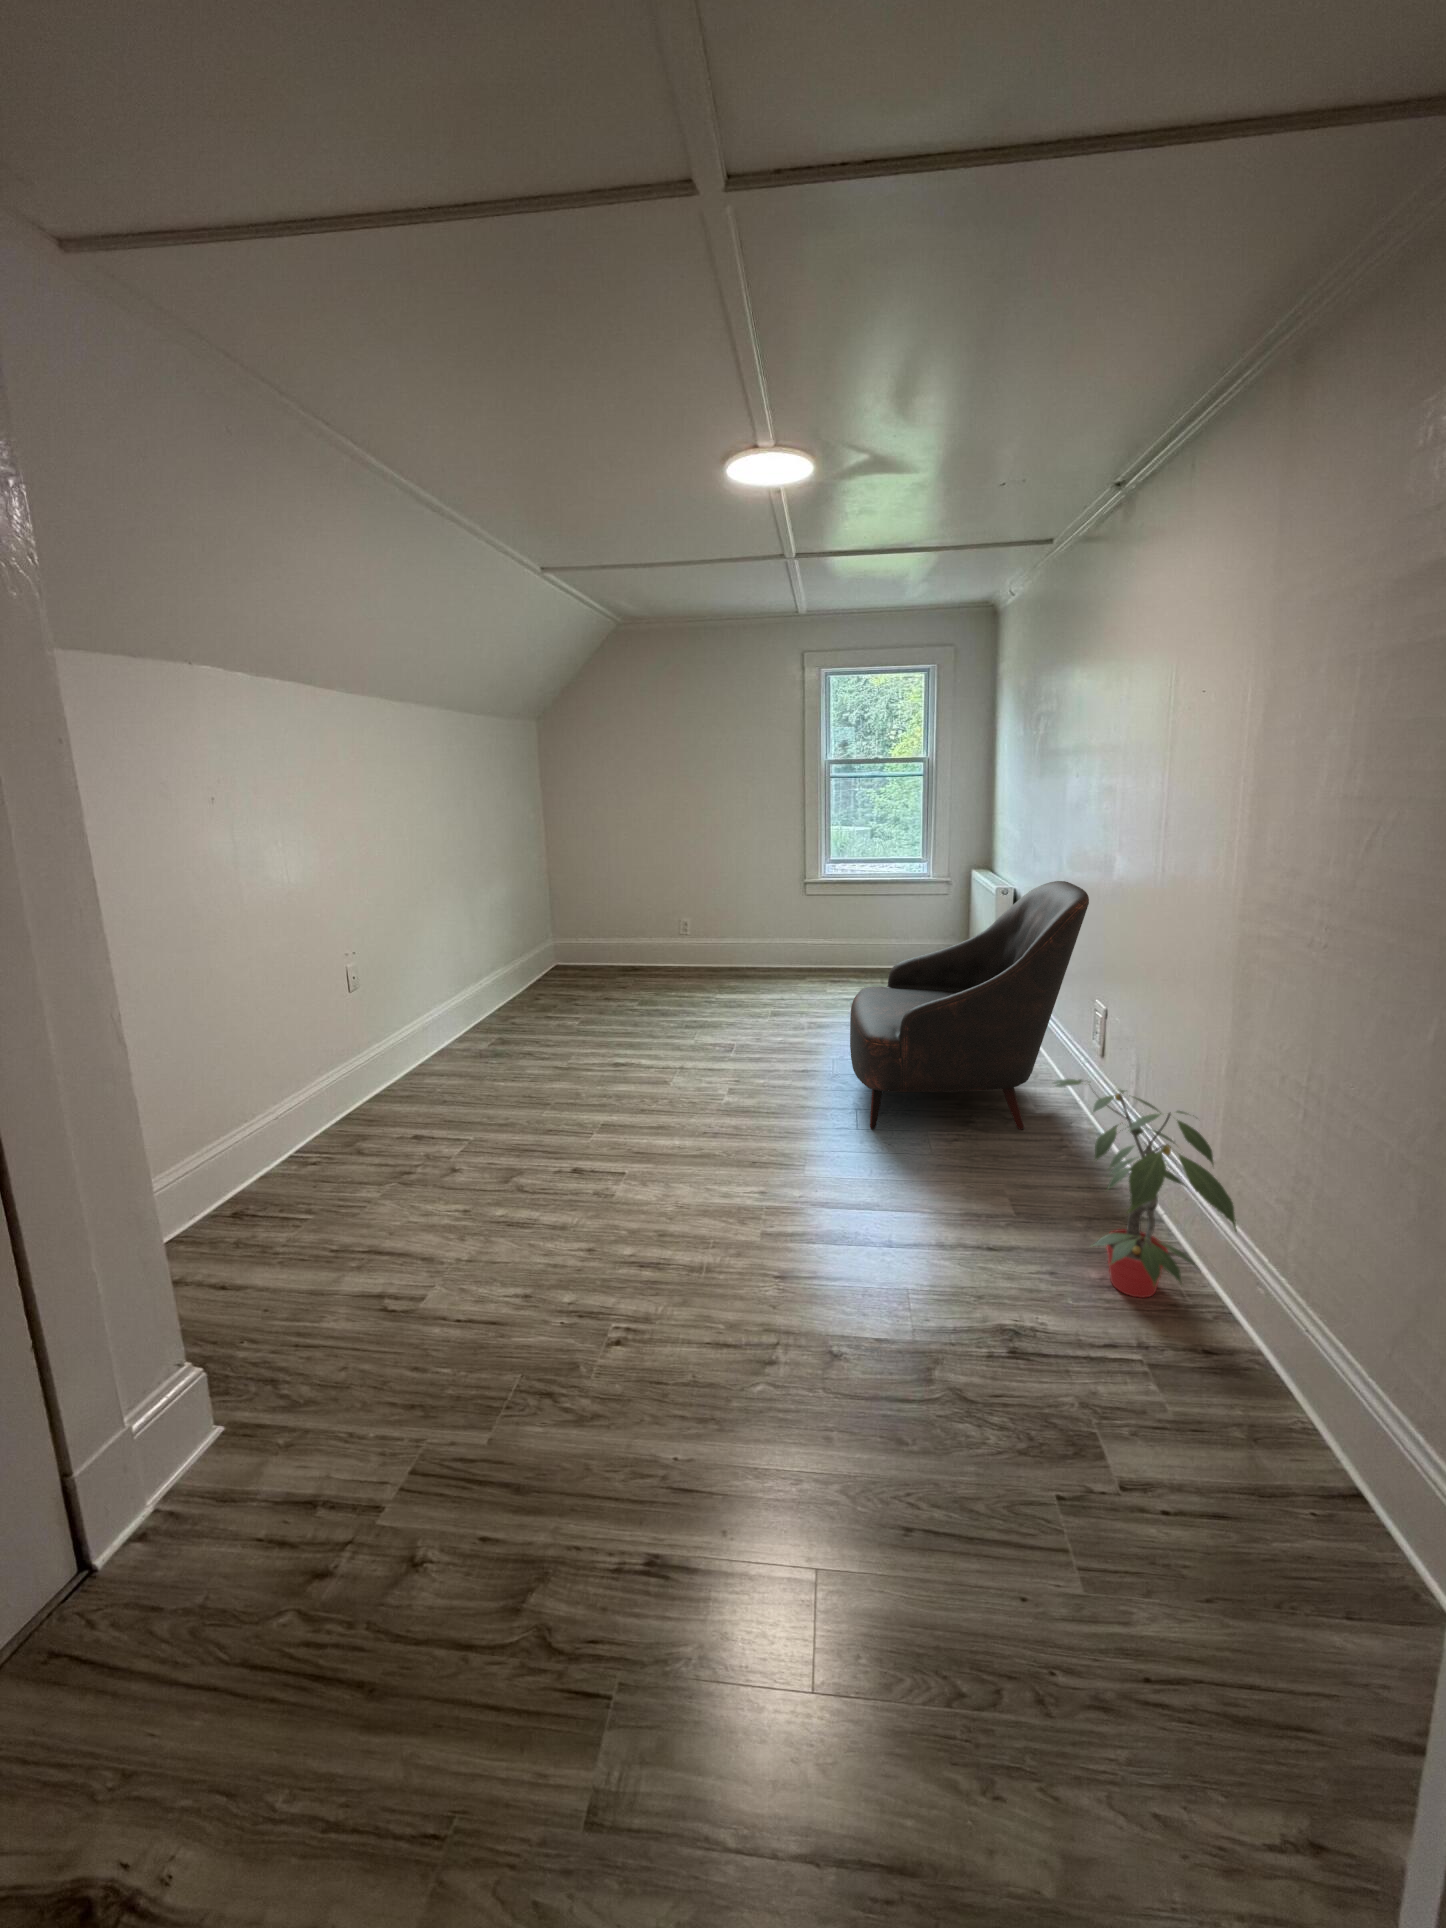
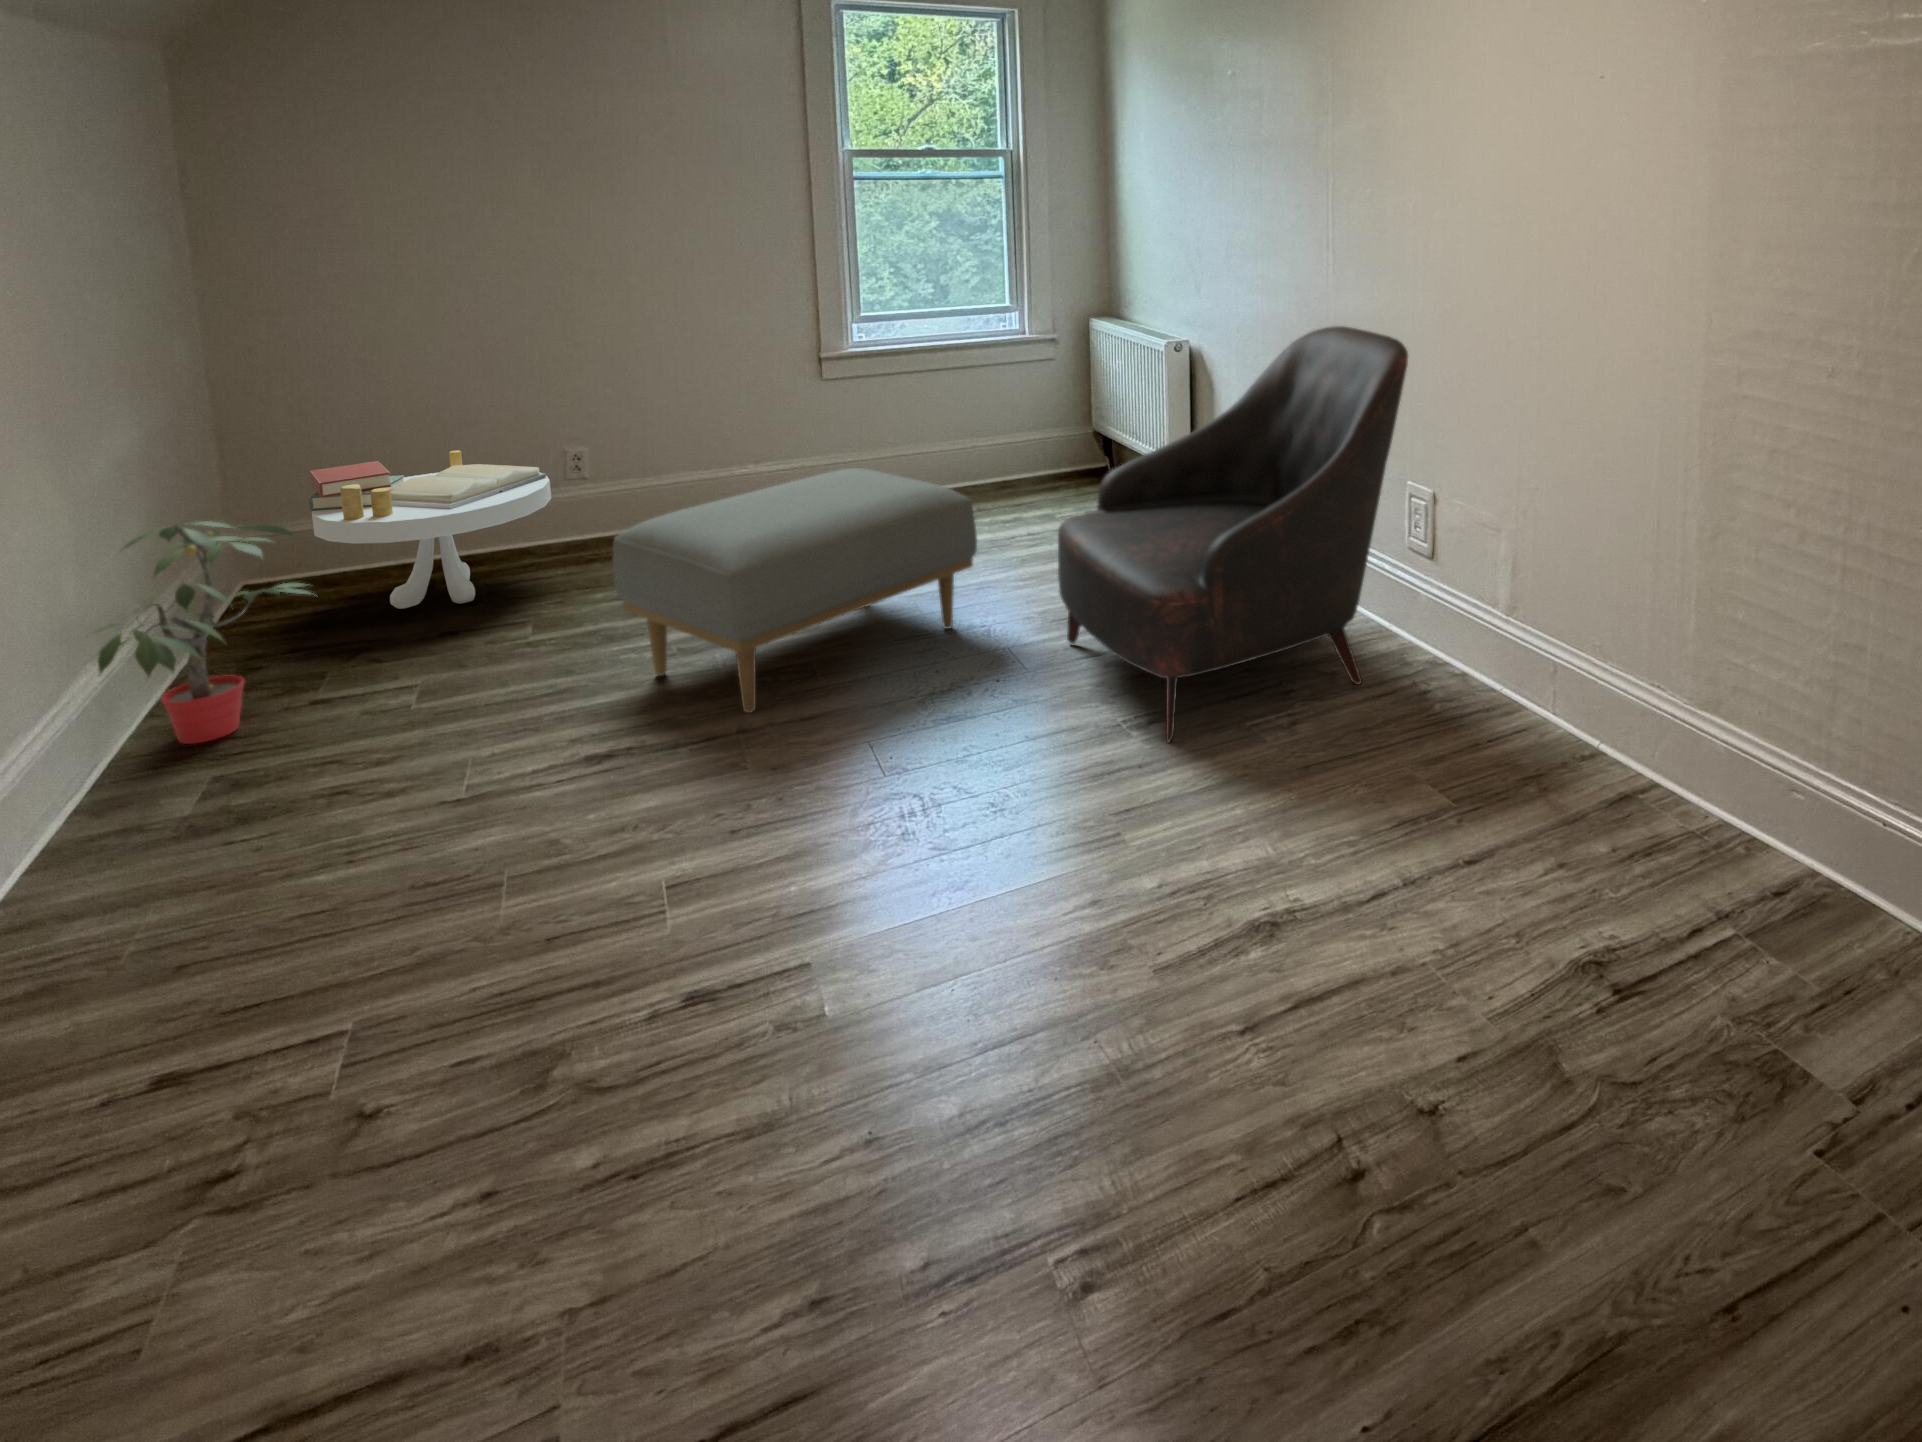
side table: none [568,915,663,988] -> present [309,450,551,609]
ottoman: none [650,944,827,1061] -> present [613,468,977,713]
potted plant: present [1054,1079,1237,1297] -> present [87,521,311,744]

